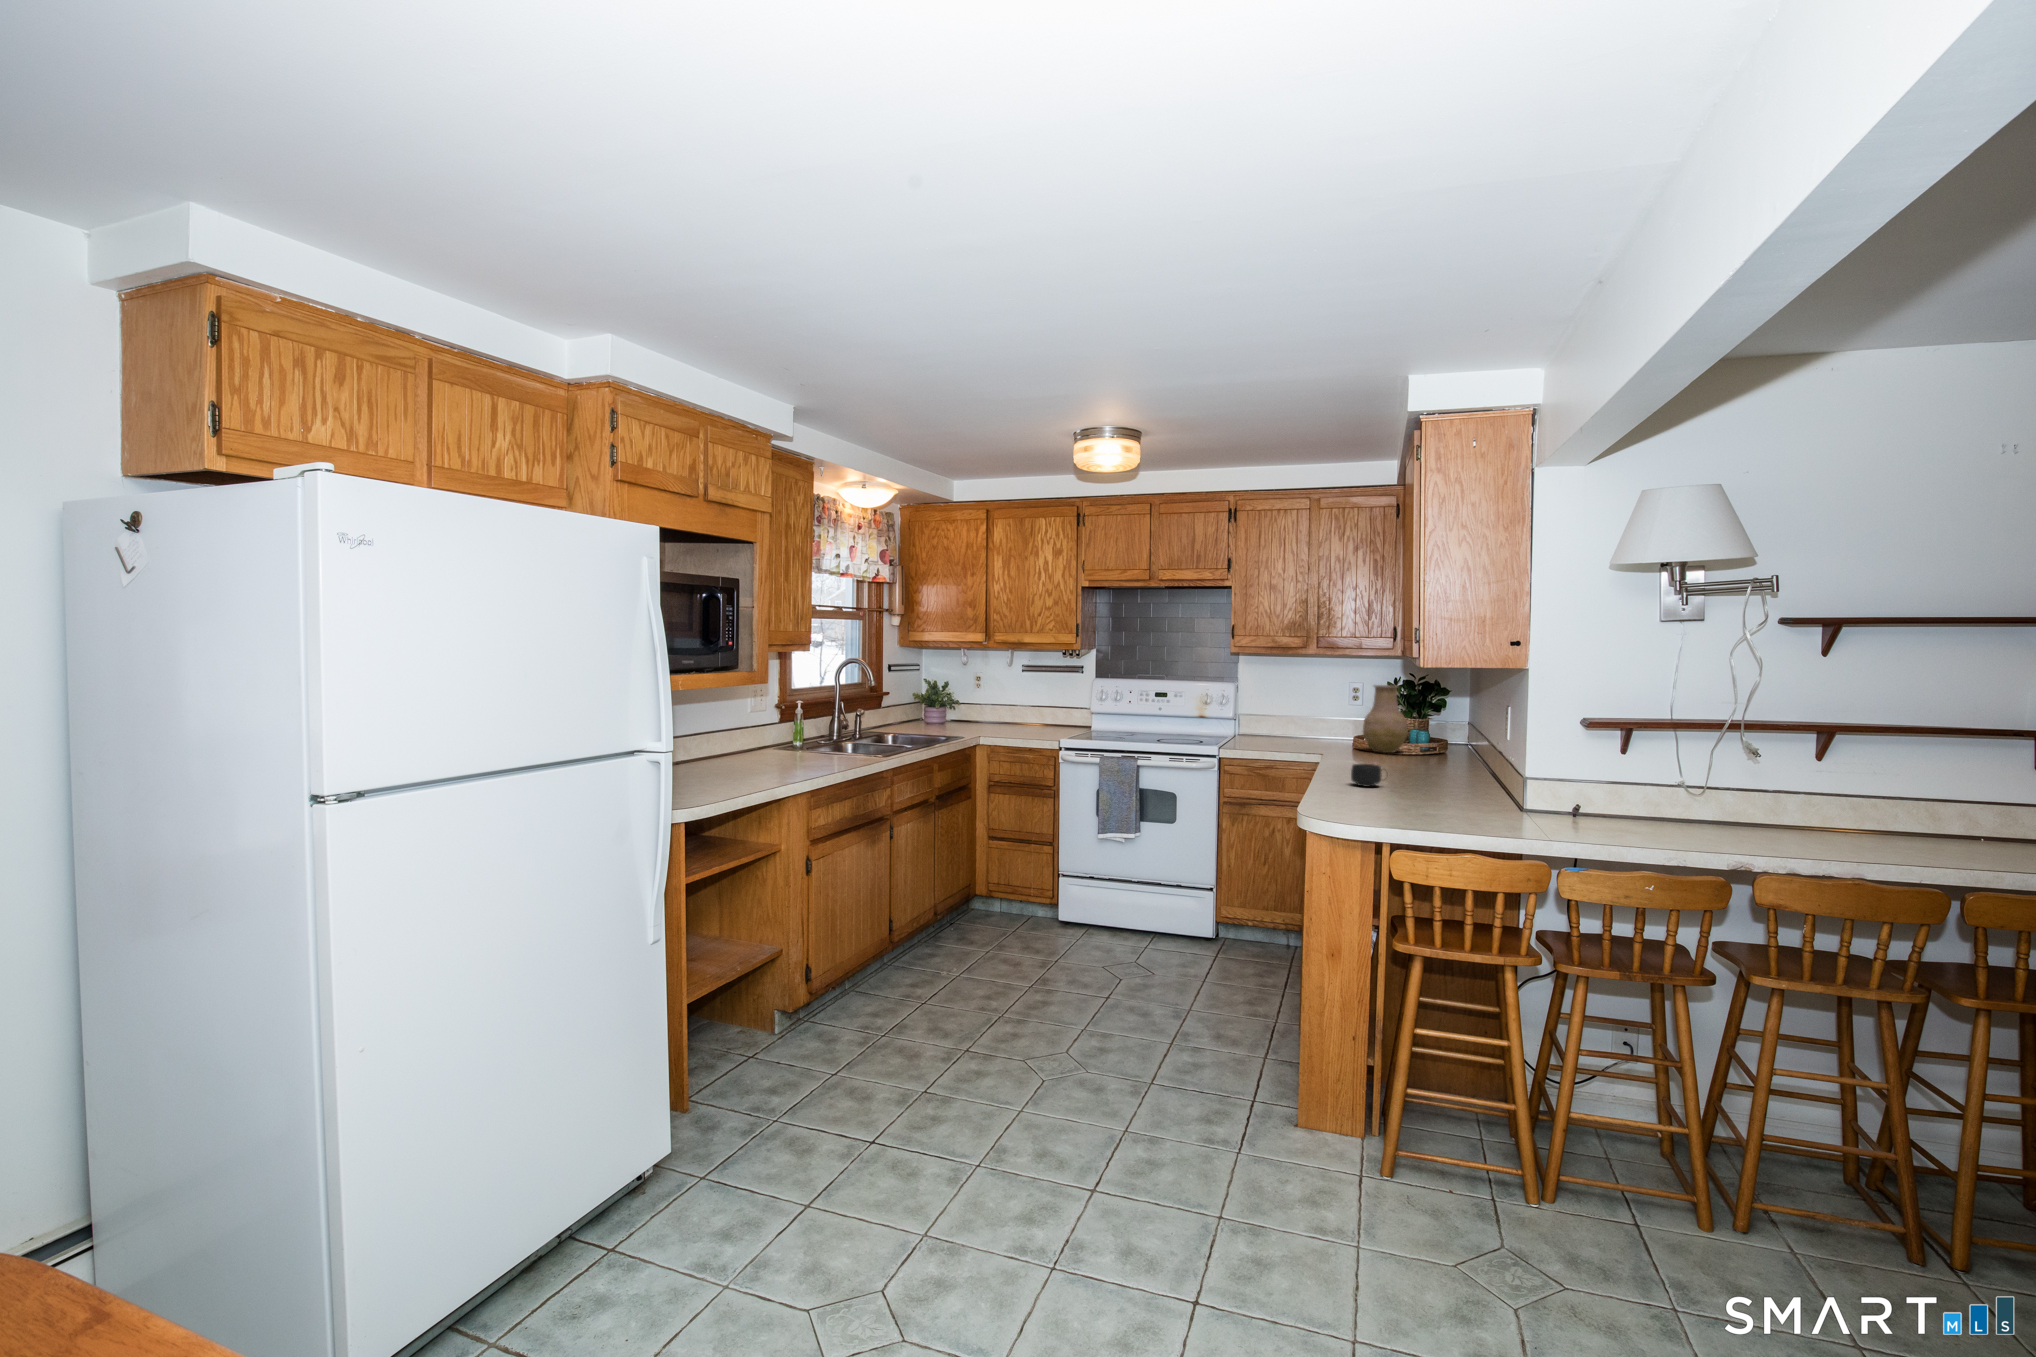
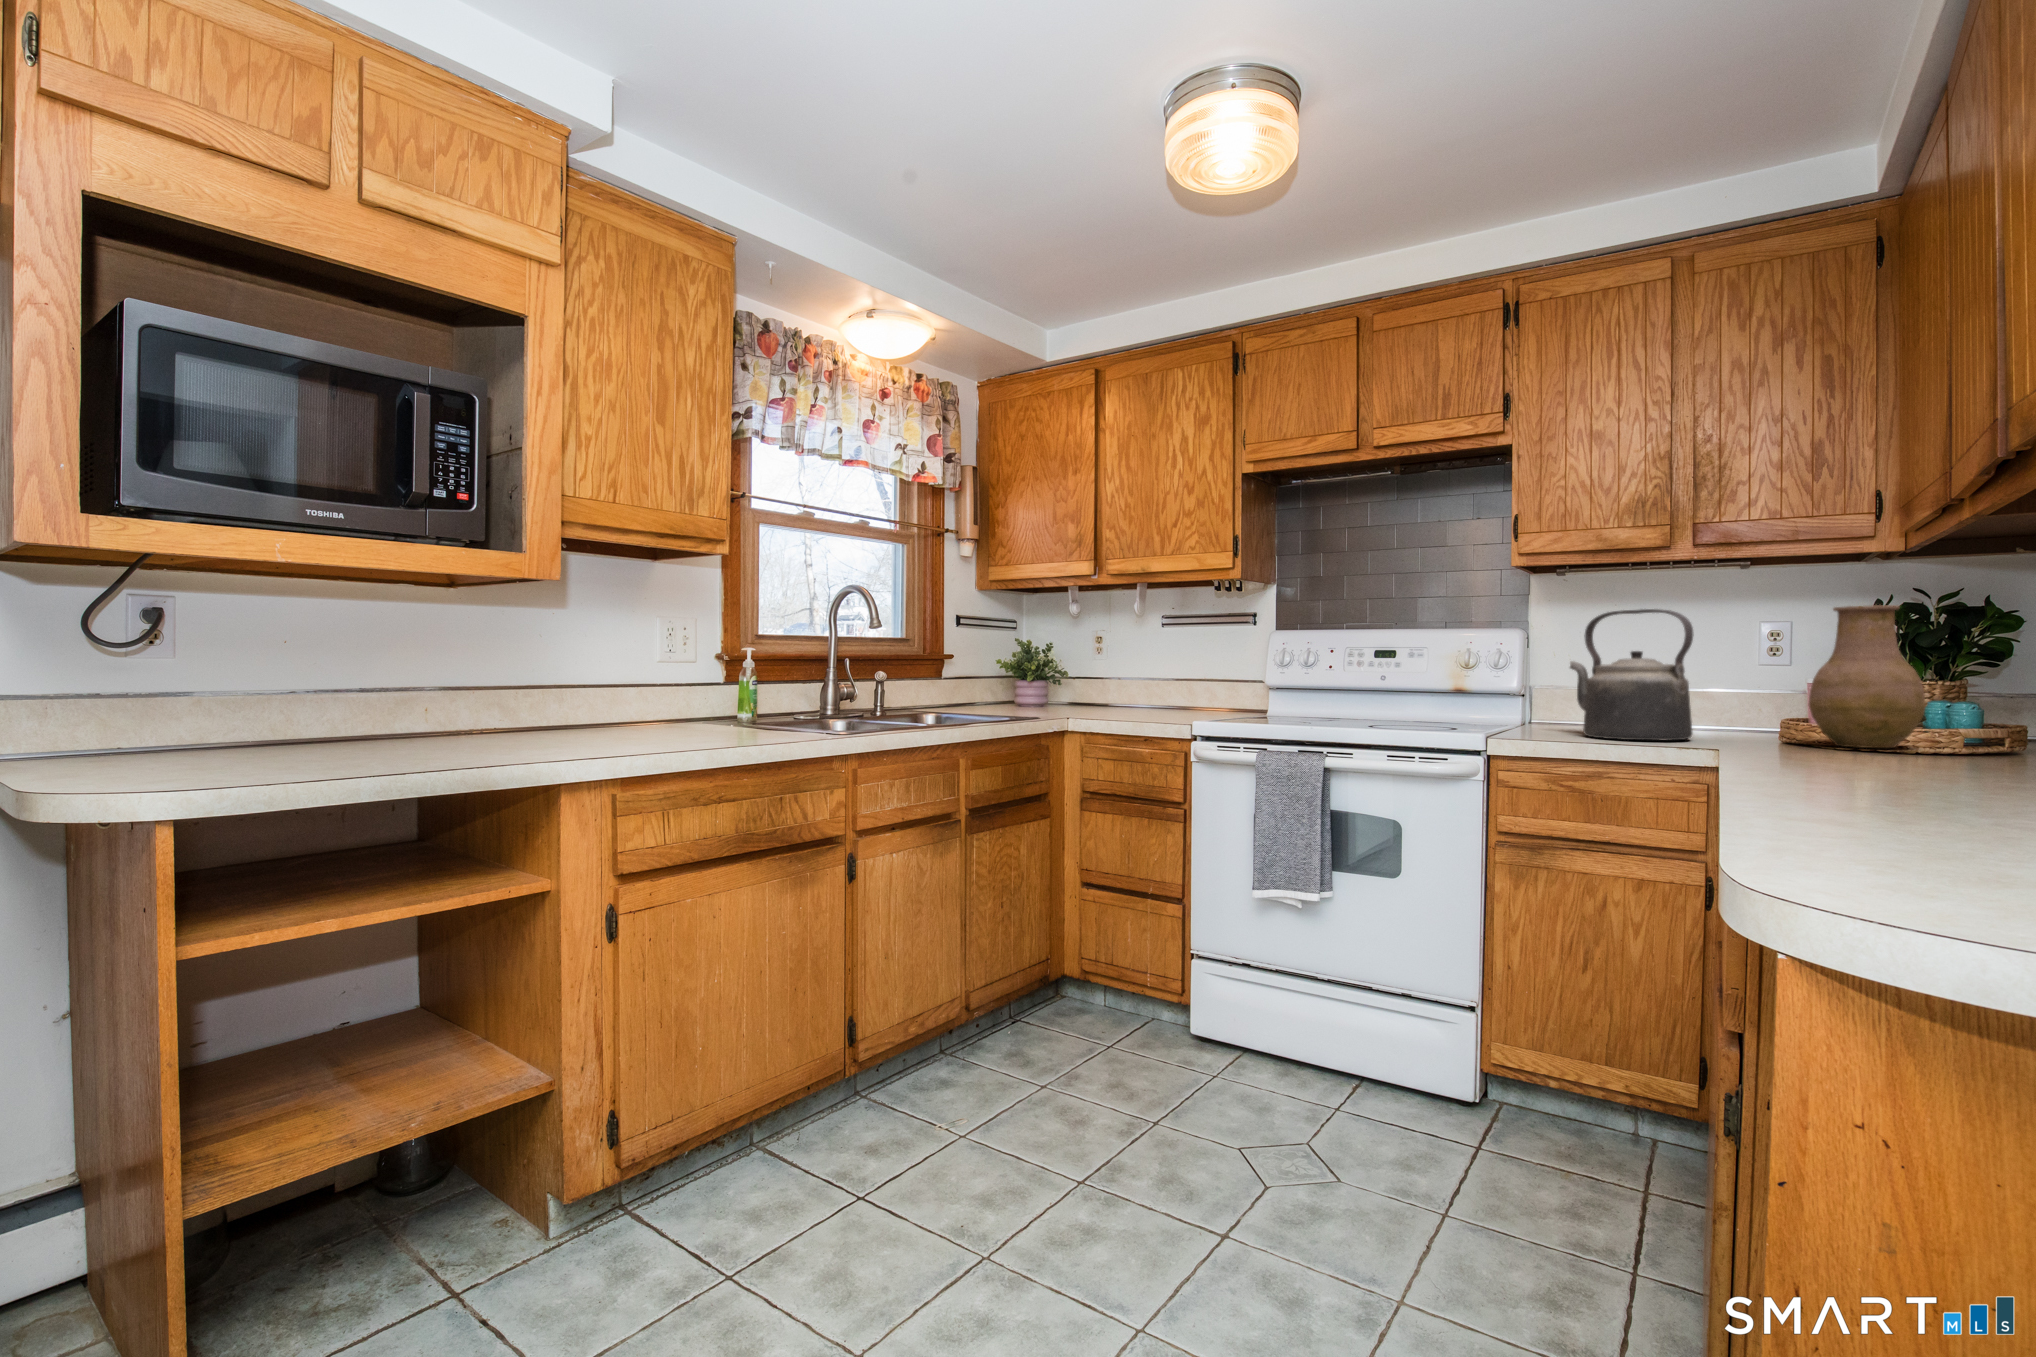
kettle: none [1259,683,1315,749] -> present [1570,609,1693,740]
mug: present [1351,764,1385,787] -> none [1834,753,1958,814]

